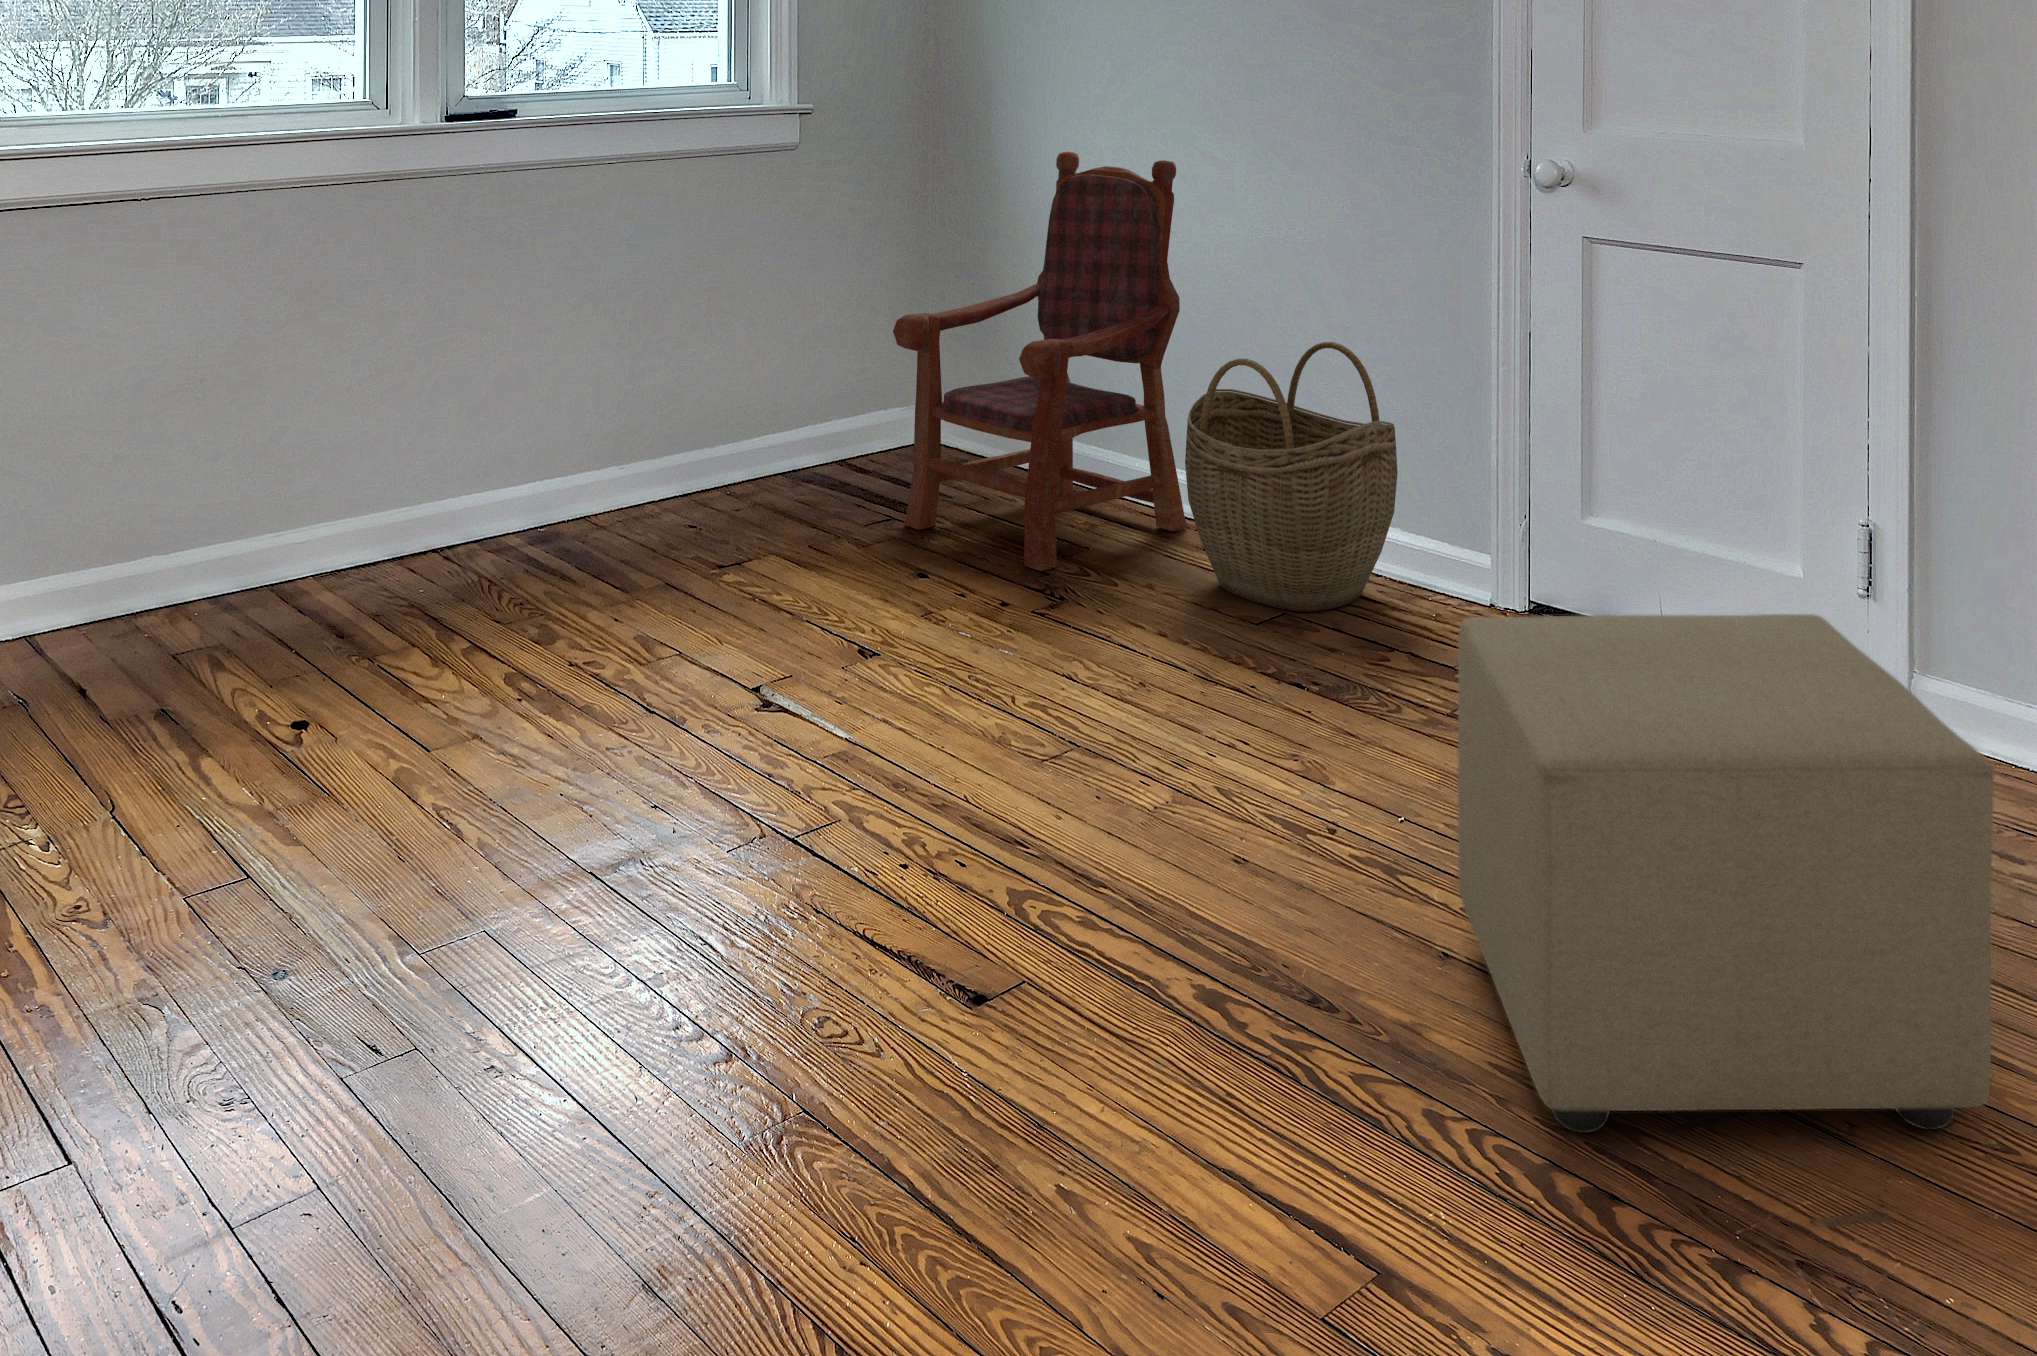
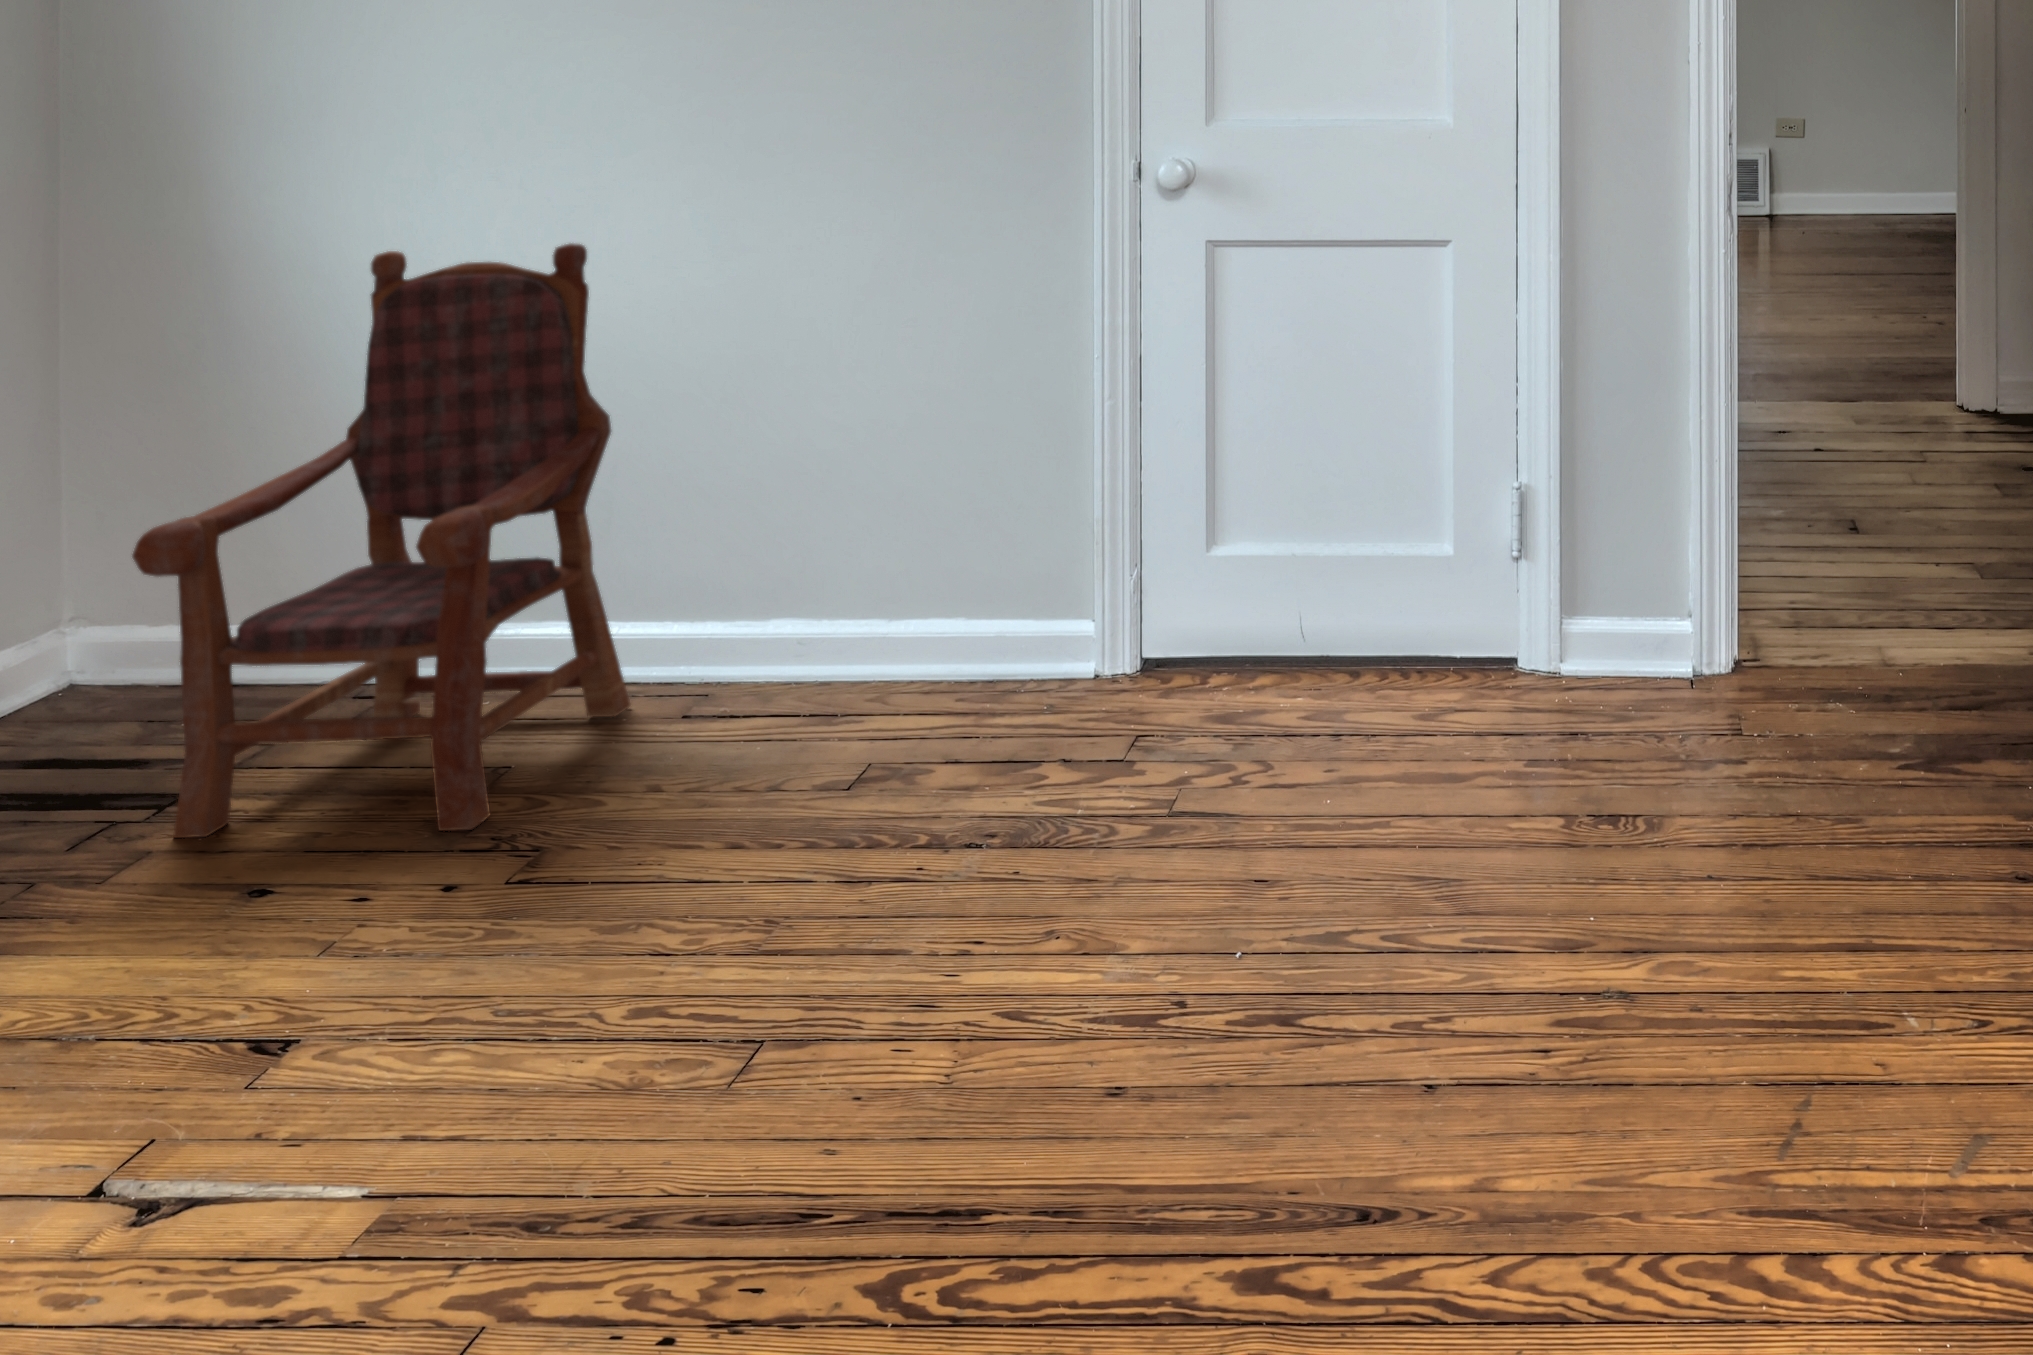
woven basket: present [1185,342,1398,612] -> none [686,429,967,769]
ottoman: present [1458,614,1994,1133] -> none [1392,586,1982,1211]

